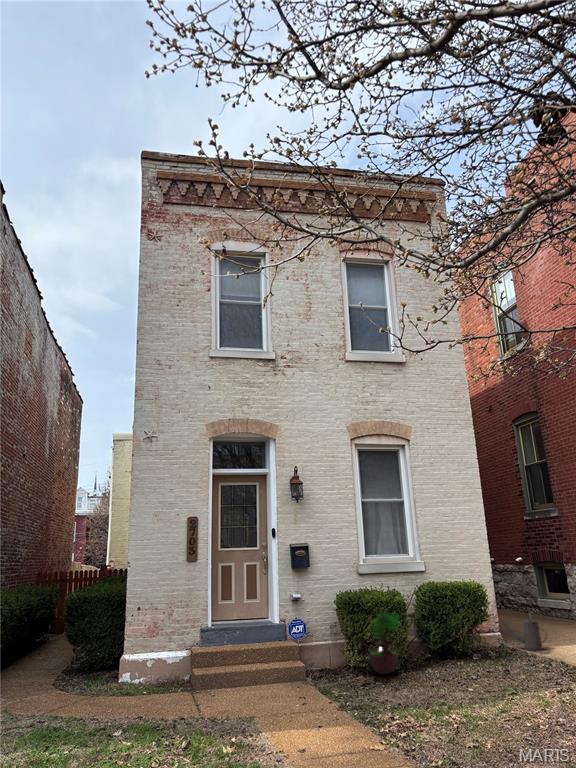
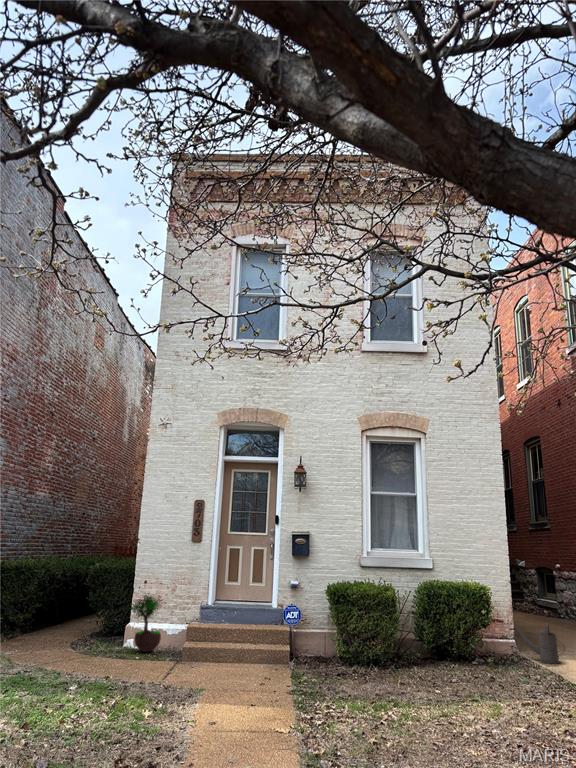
potted tree: present [368,611,398,674] -> present [130,595,162,652]

